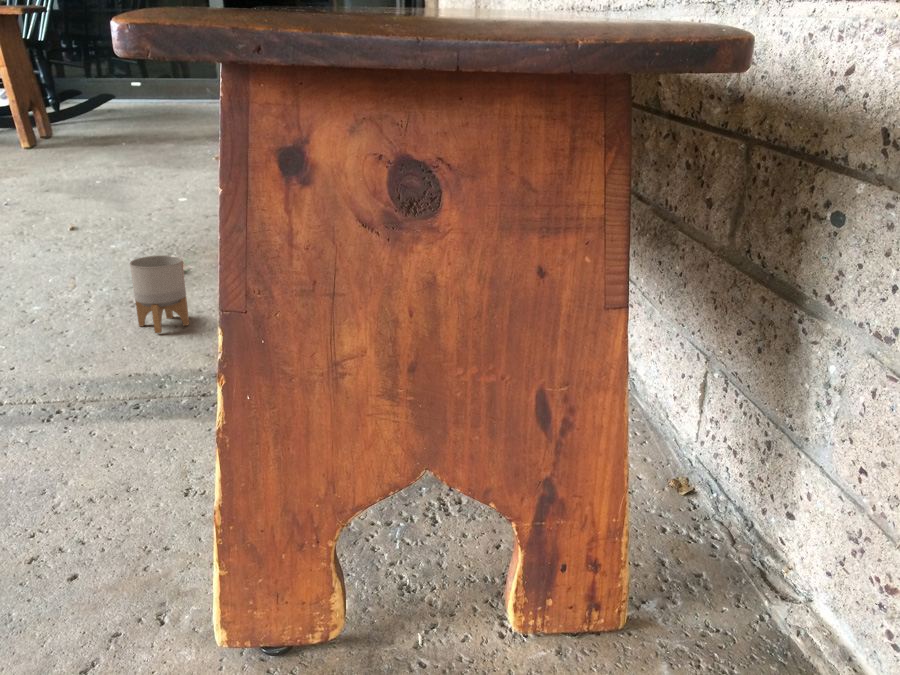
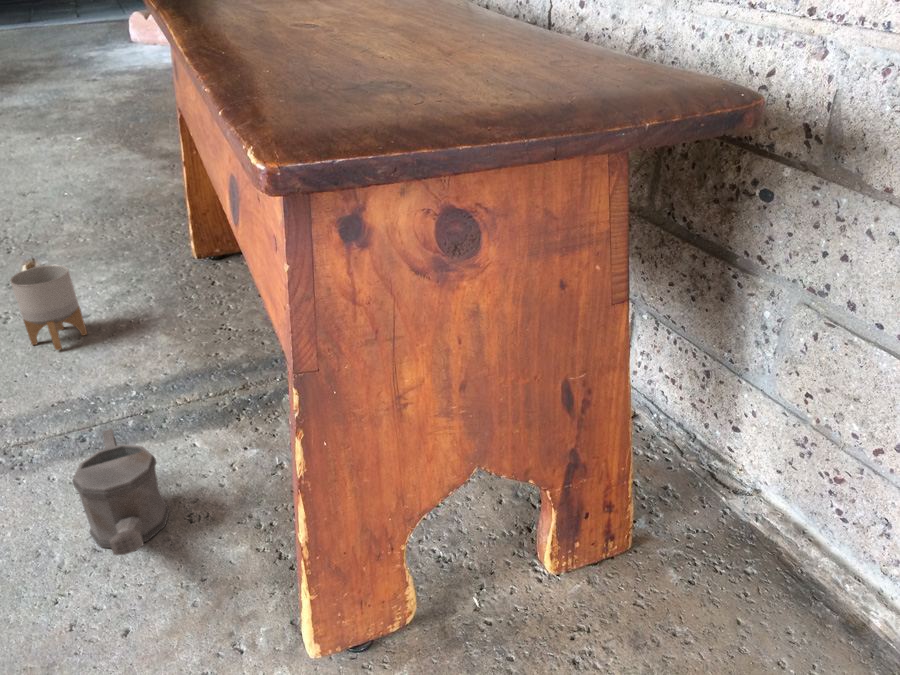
watering can: none [73,392,173,505] -> present [72,429,170,555]

